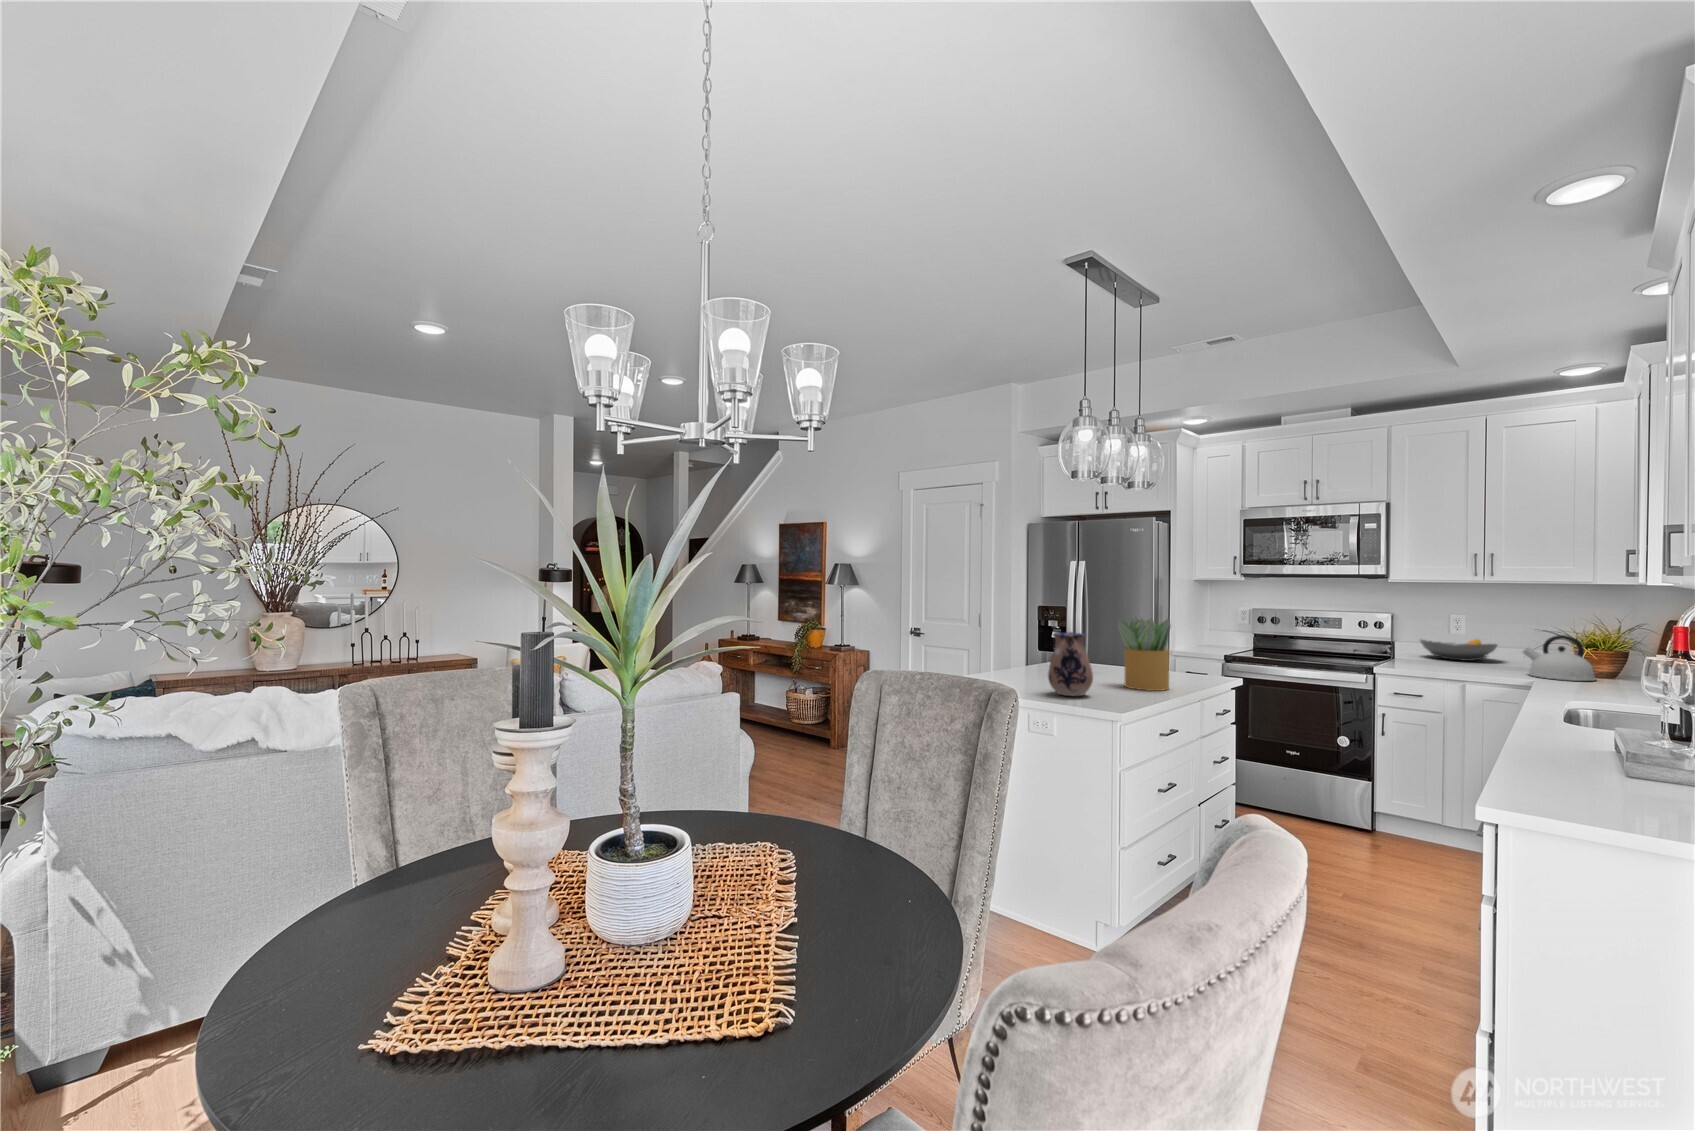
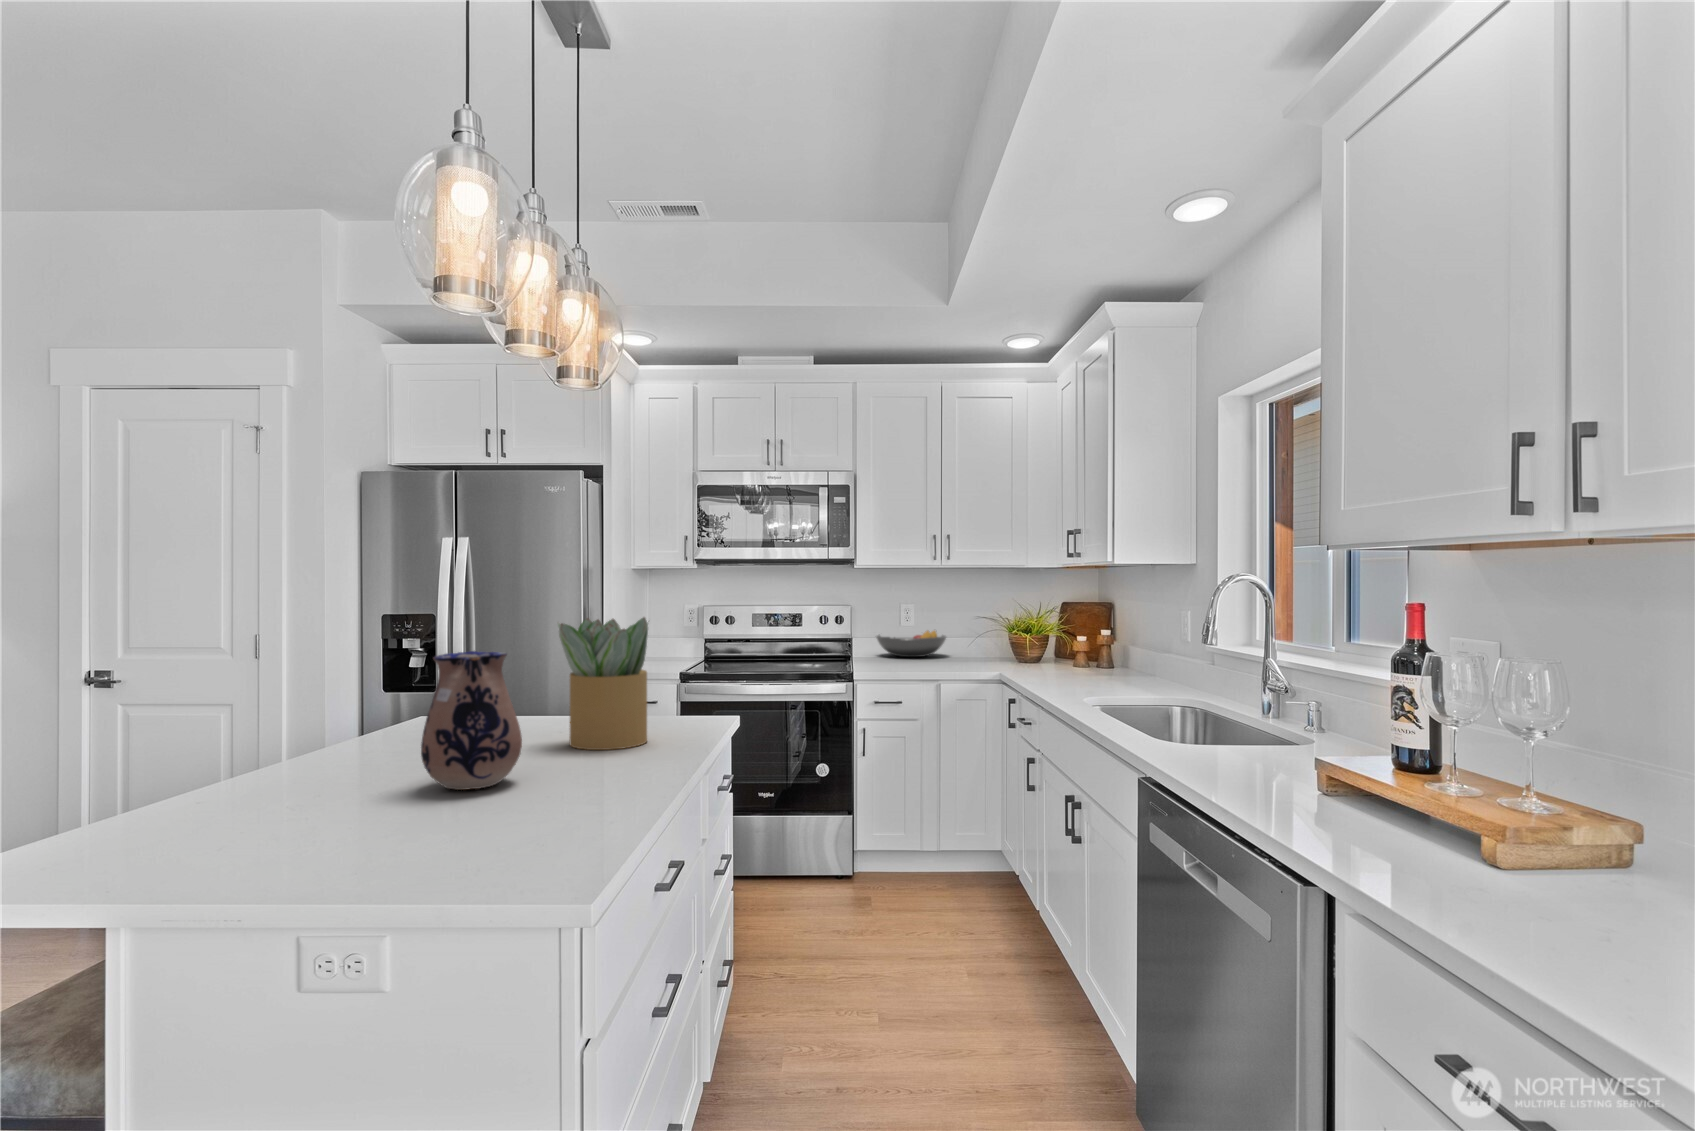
kettle: present [1523,635,1595,681] -> none [982,621,1040,670]

